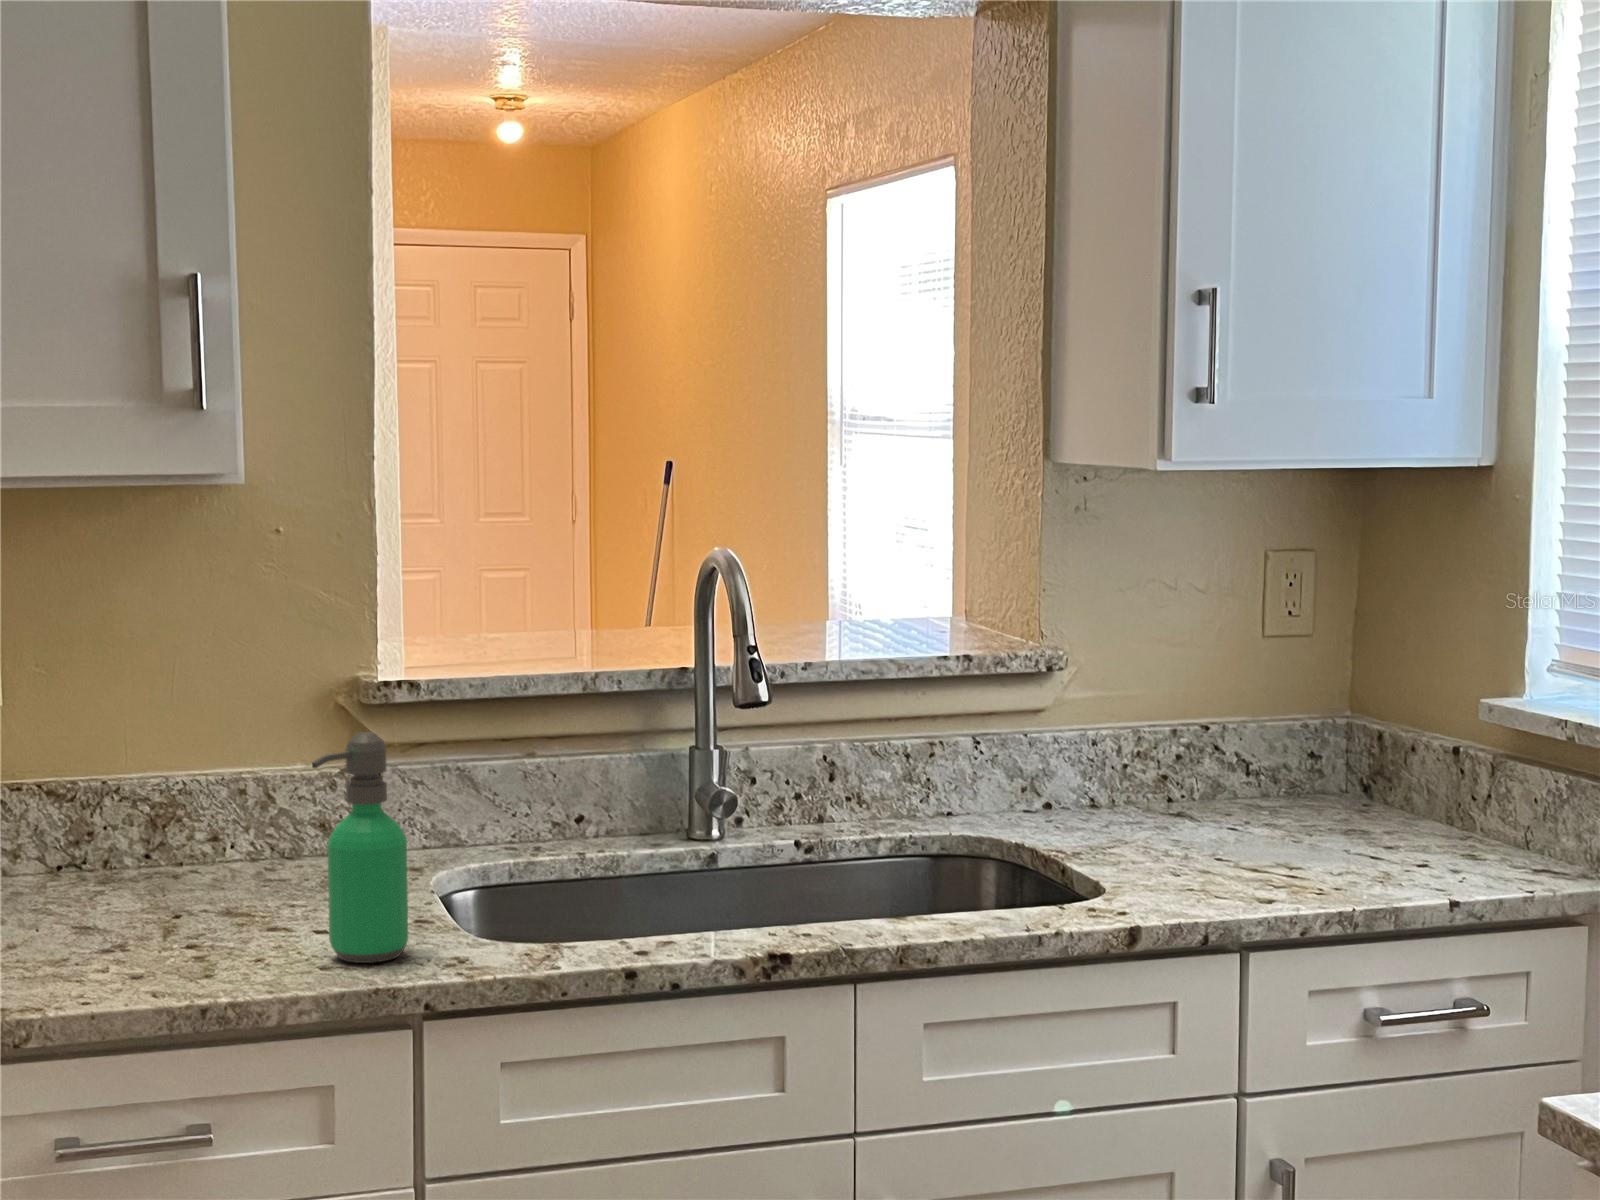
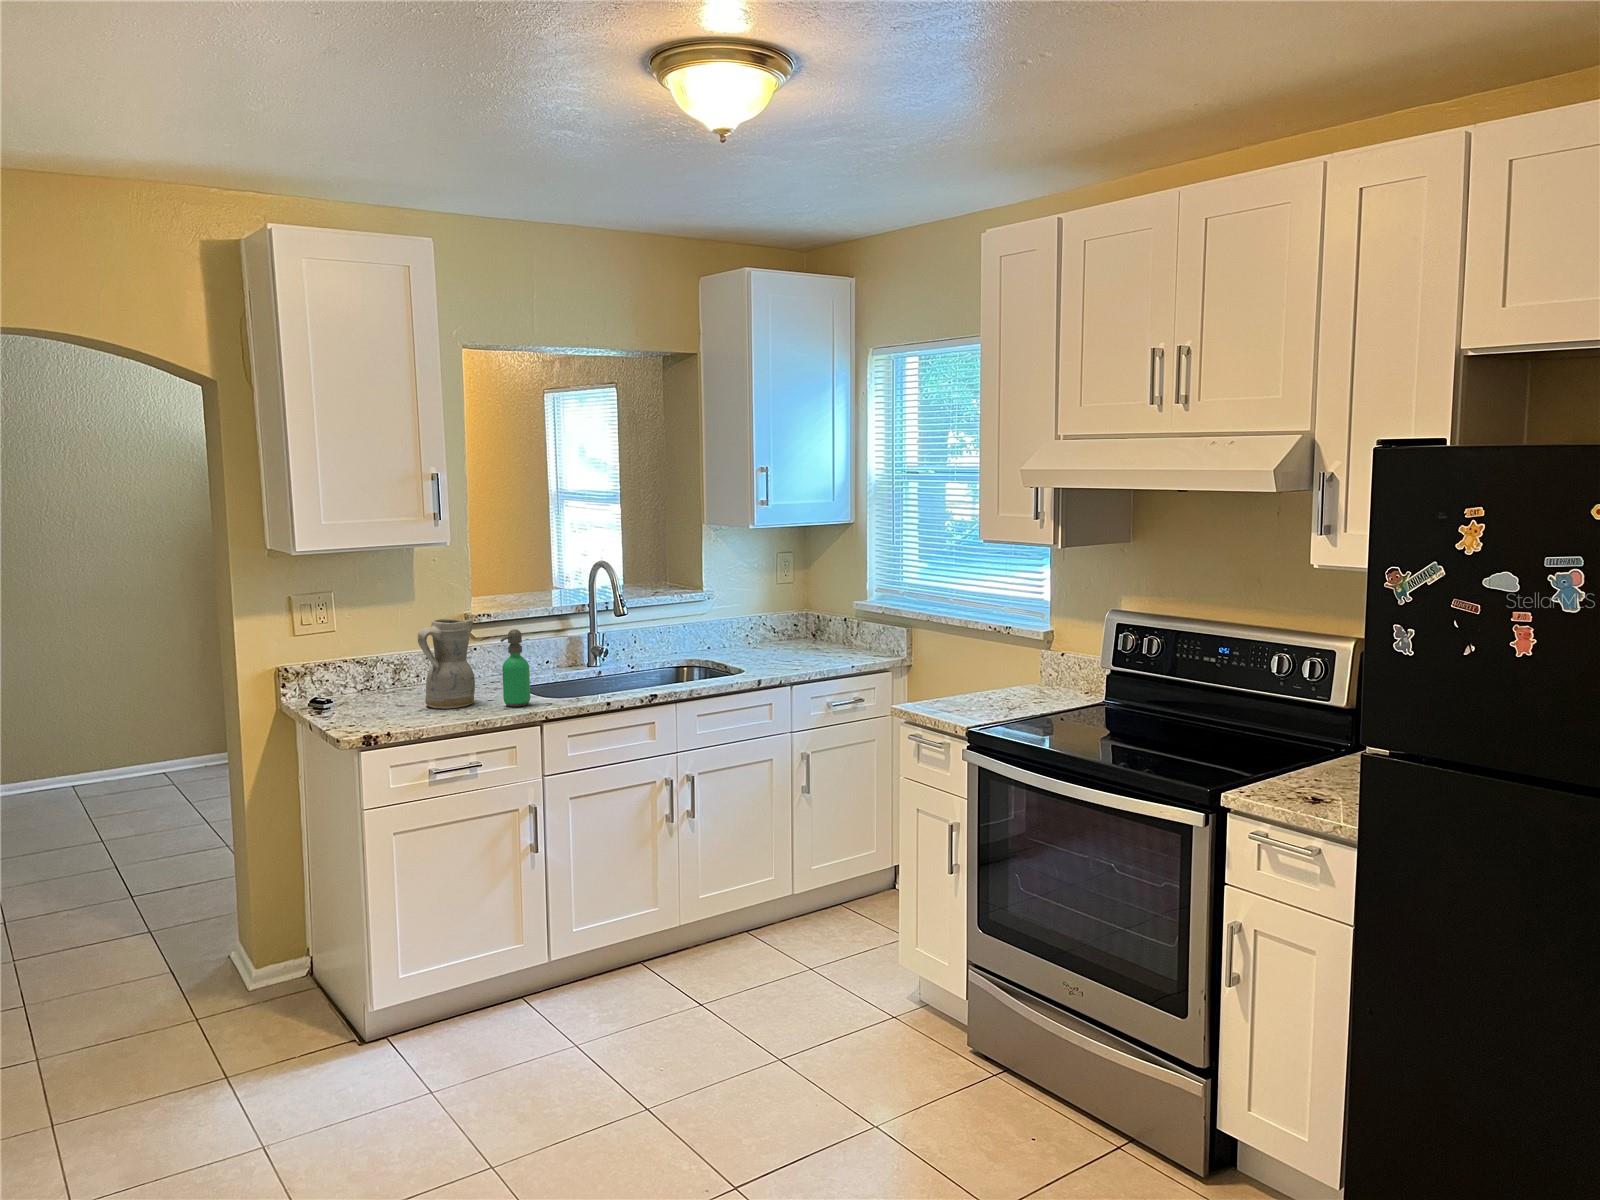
ceramic pitcher: none [100,689,277,950] -> present [418,619,475,709]

